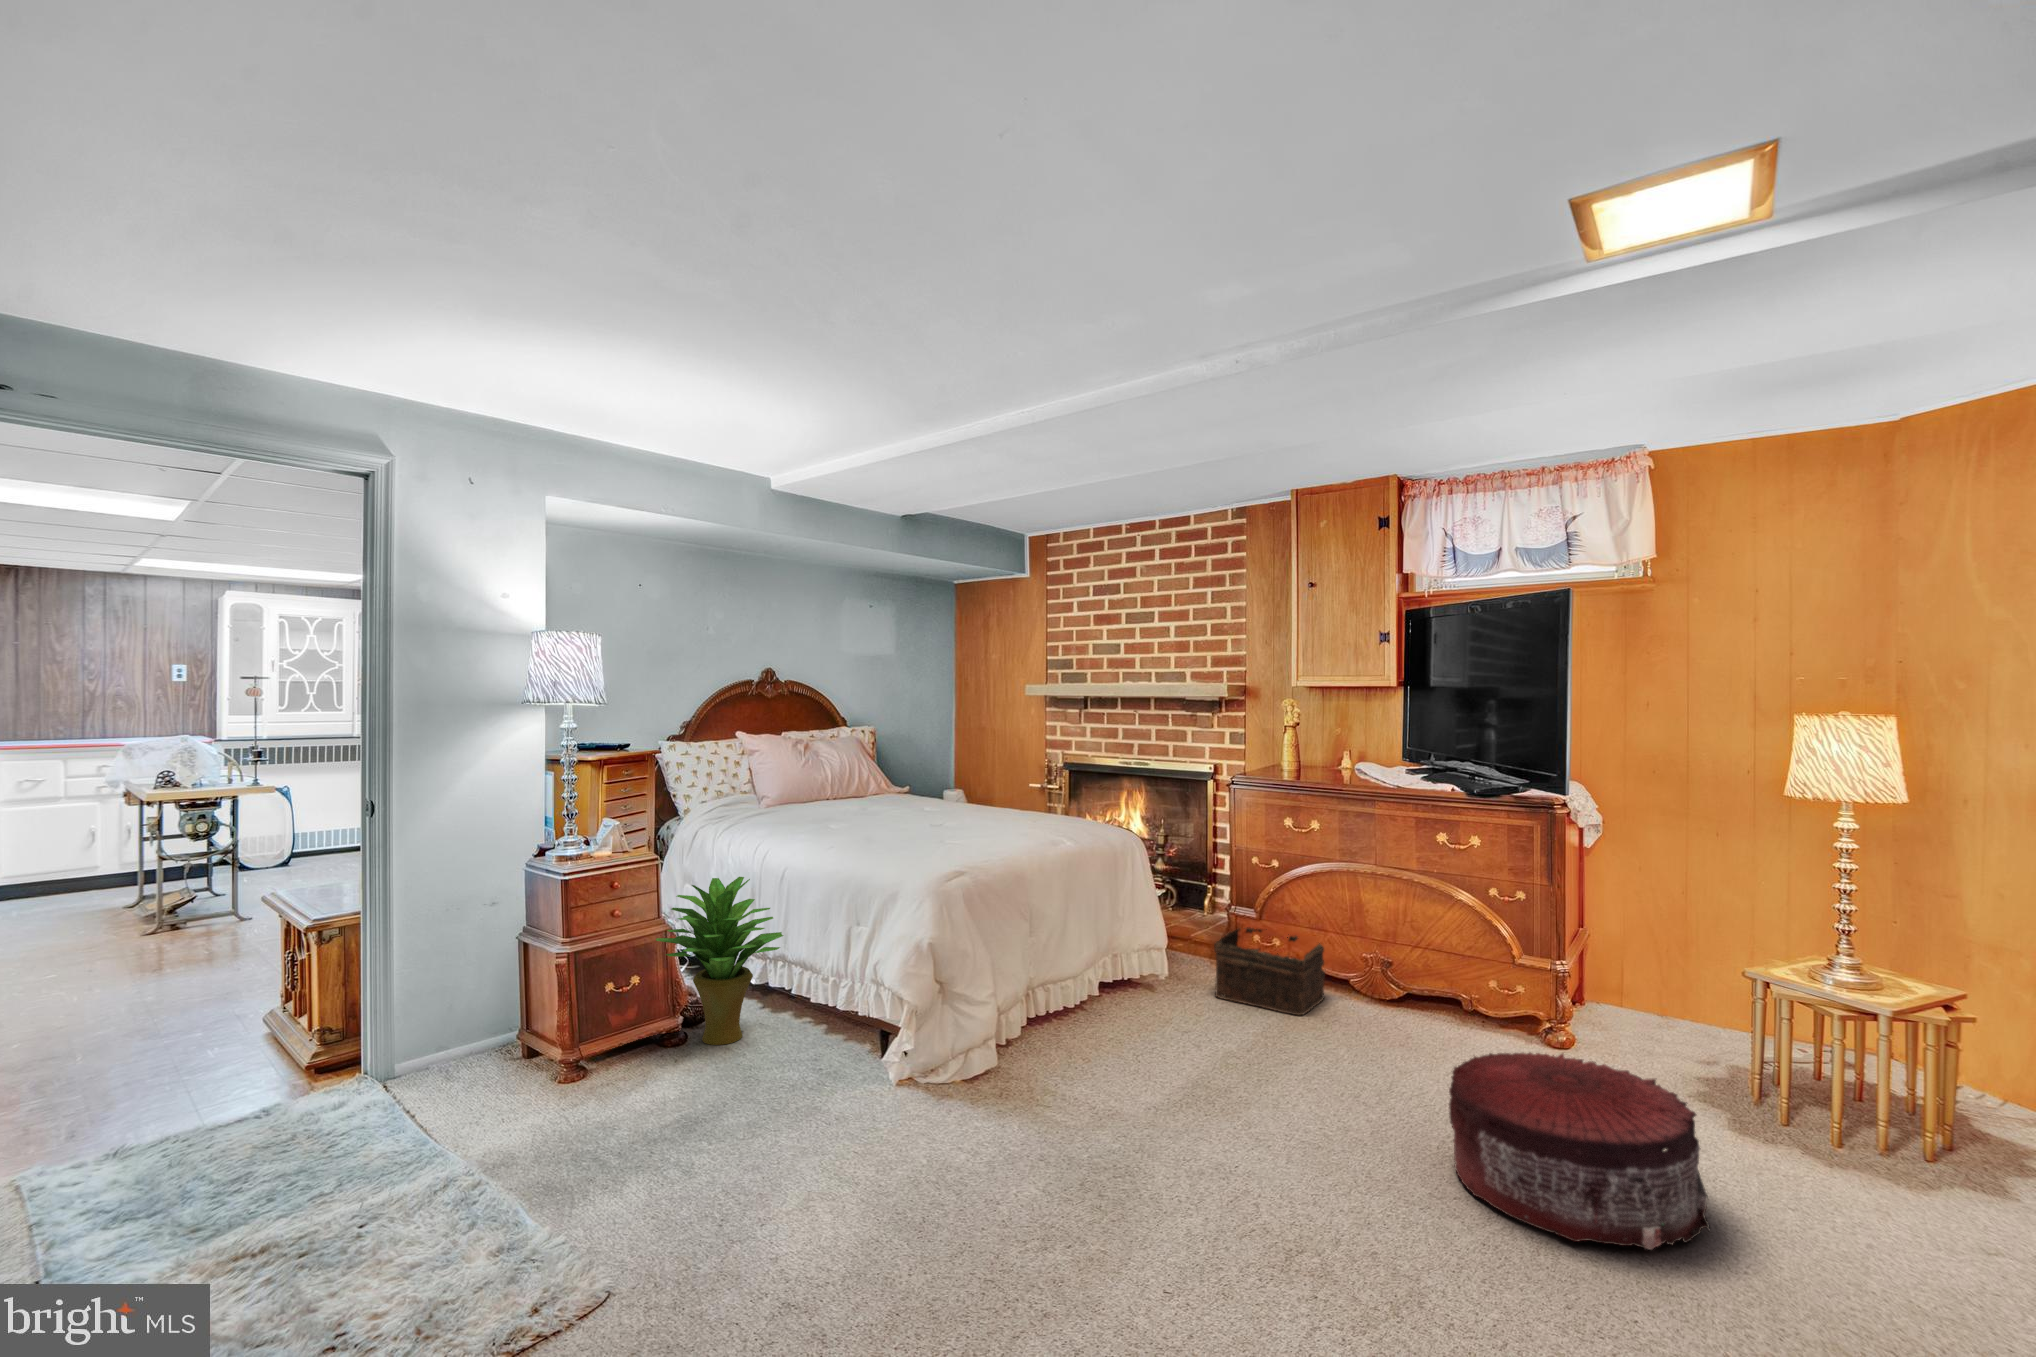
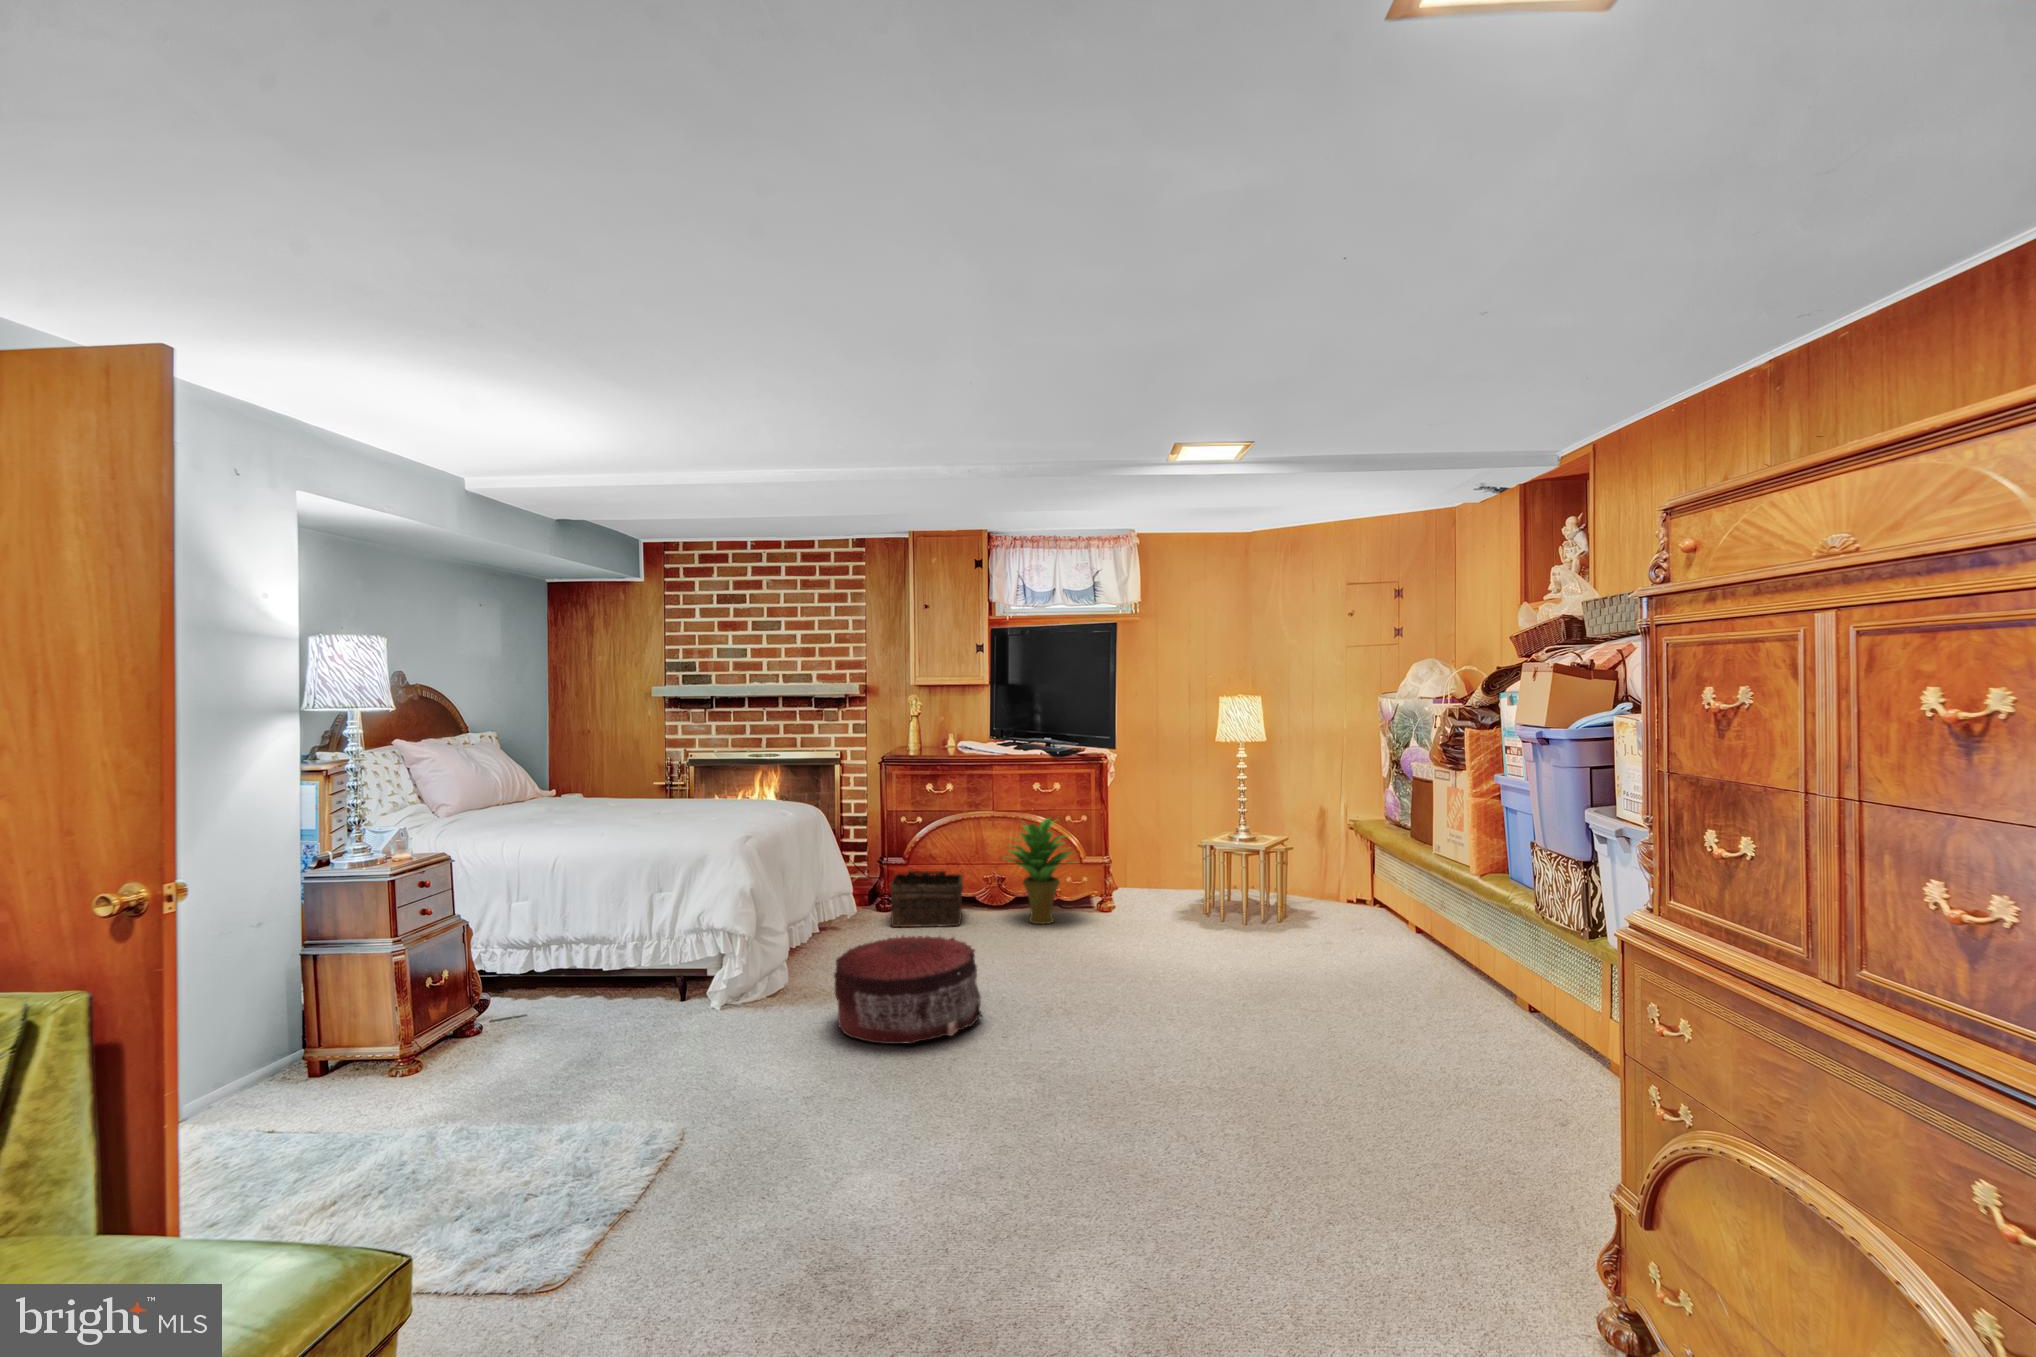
potted plant: present [656,877,783,1045] -> present [1006,818,1076,924]
pouf: present [1449,1053,1710,1250] -> present [834,936,982,1044]

